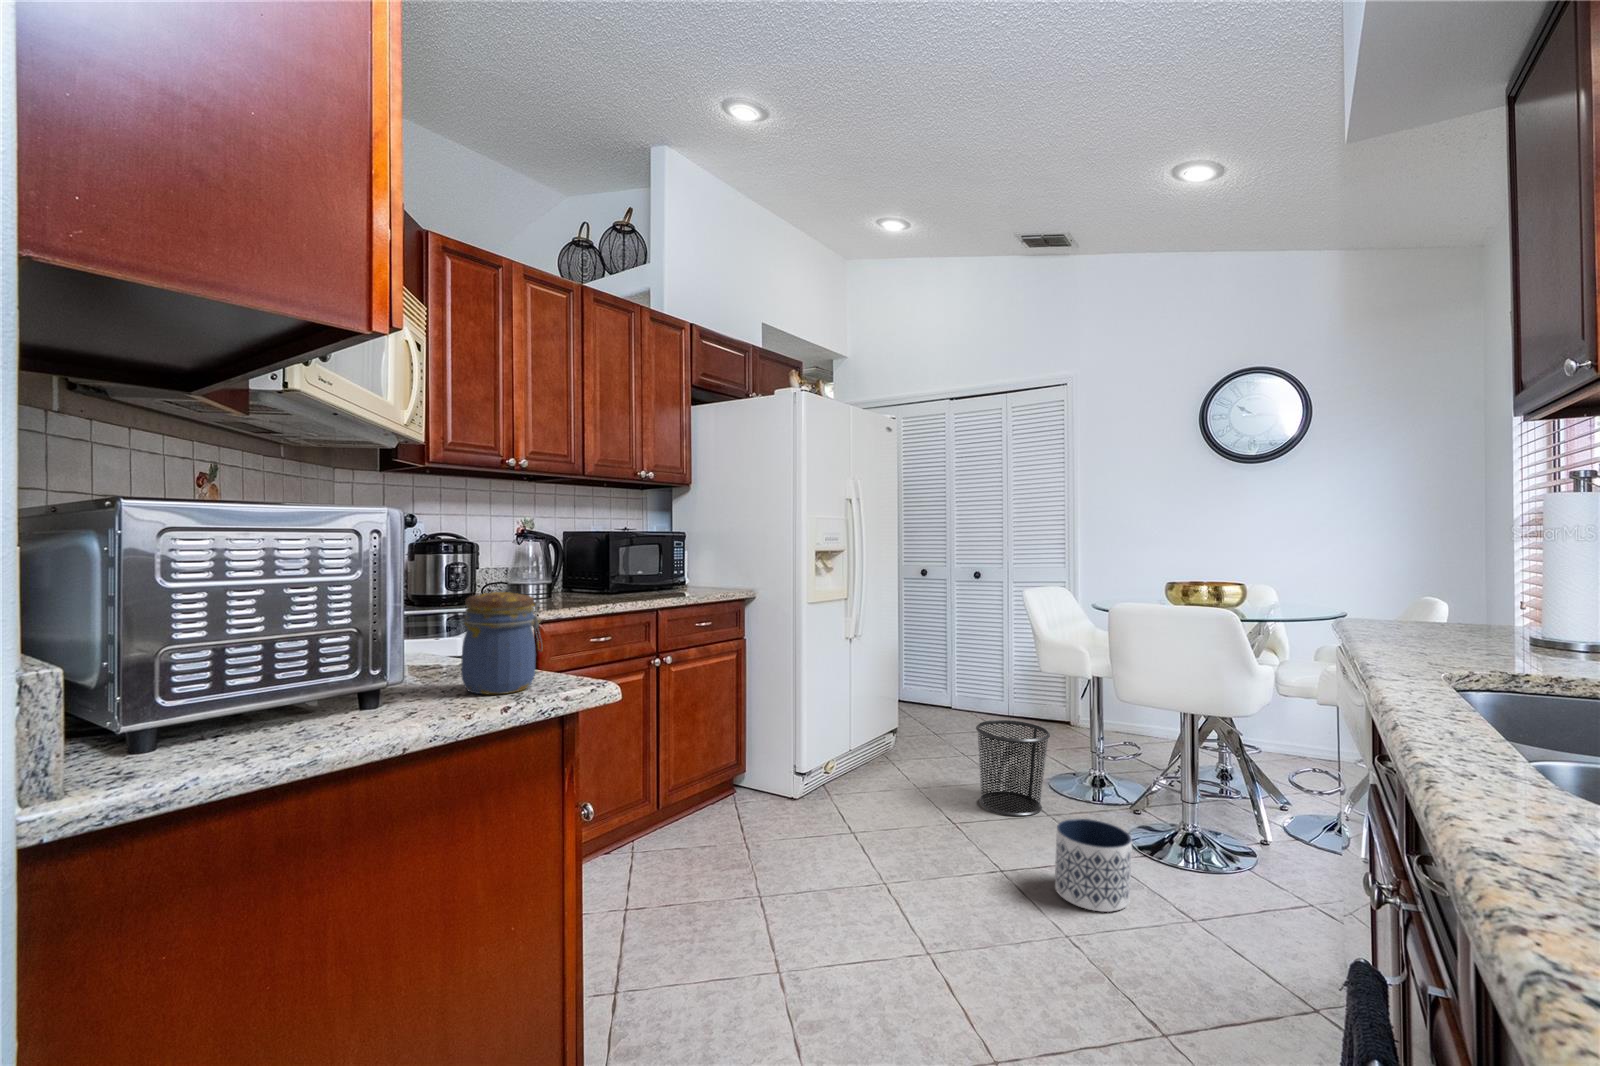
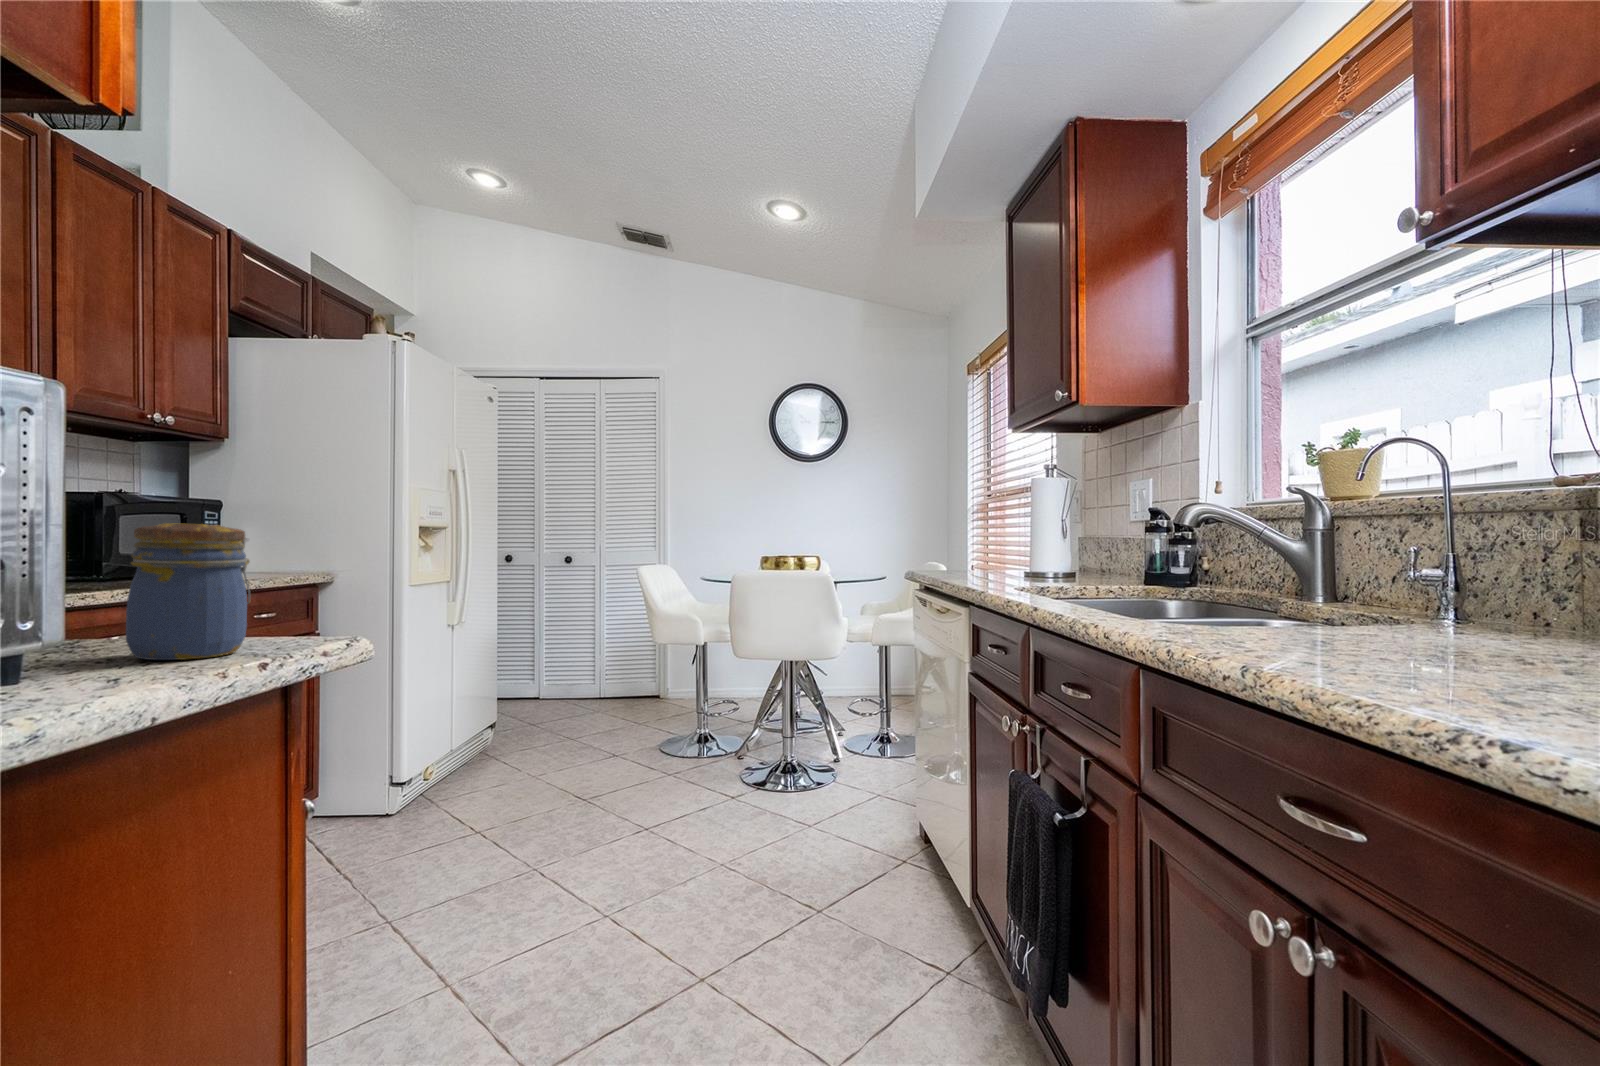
waste bin: present [976,720,1050,816] -> none [597,693,668,783]
planter: present [1055,819,1132,912] -> none [696,764,762,842]

